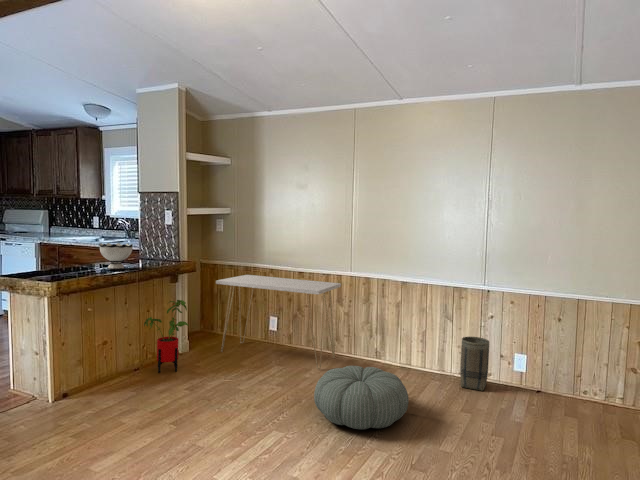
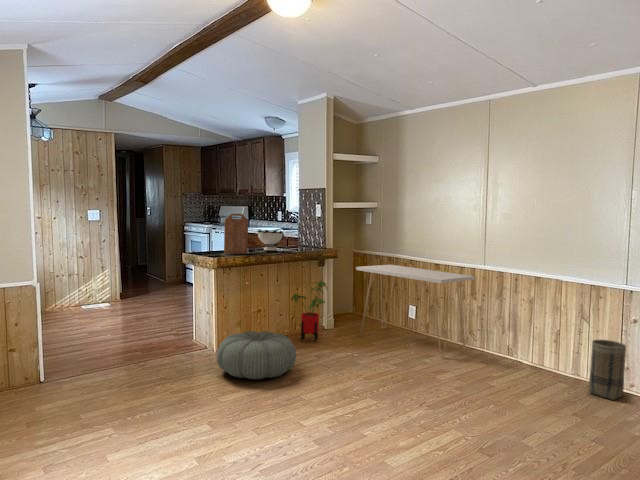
cutting board: none [57,224,90,277] -> present [224,214,248,254]
pouf: present [314,366,409,430] -> present [217,331,296,379]

